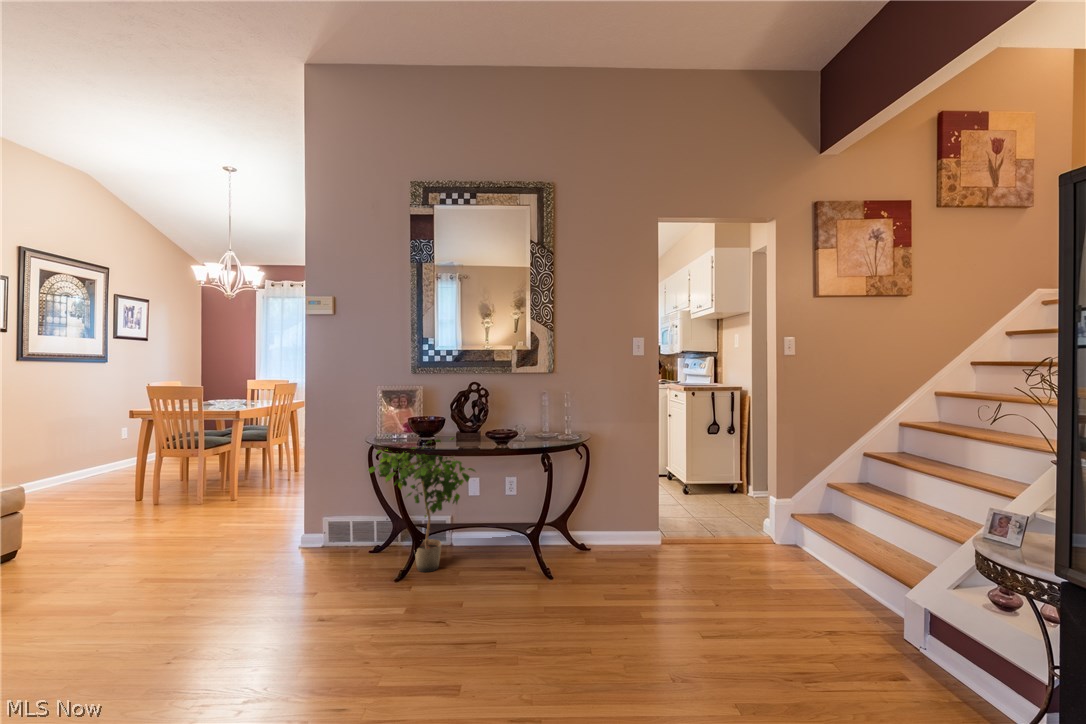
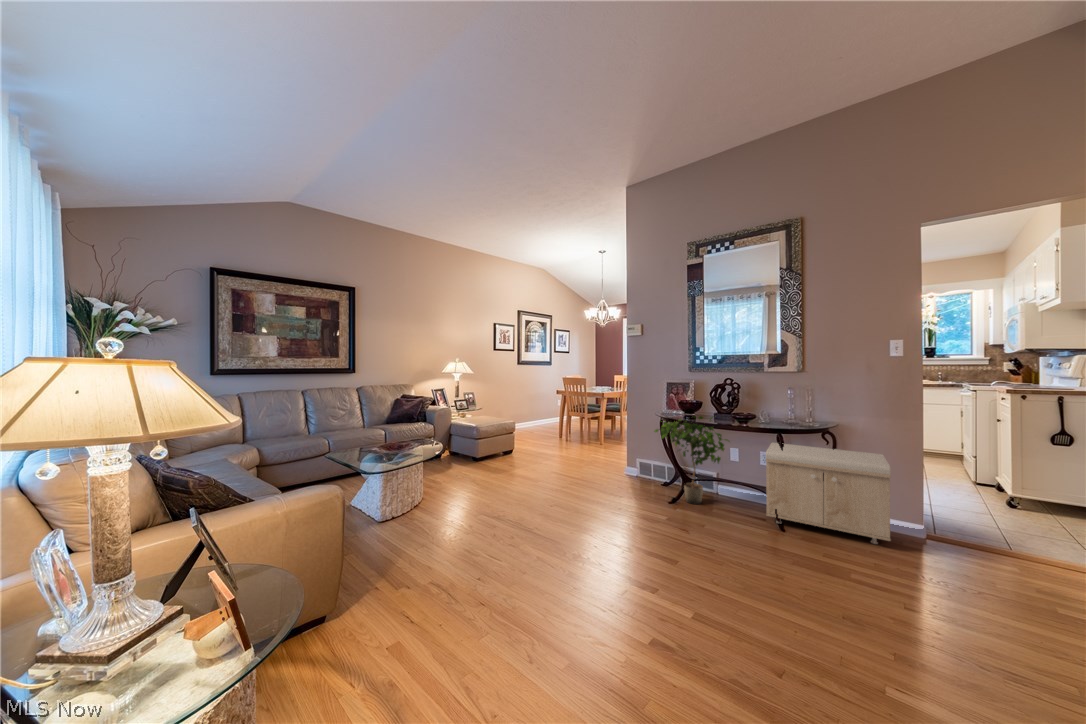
storage bench: none [521,462,646,569] -> present [766,443,891,544]

